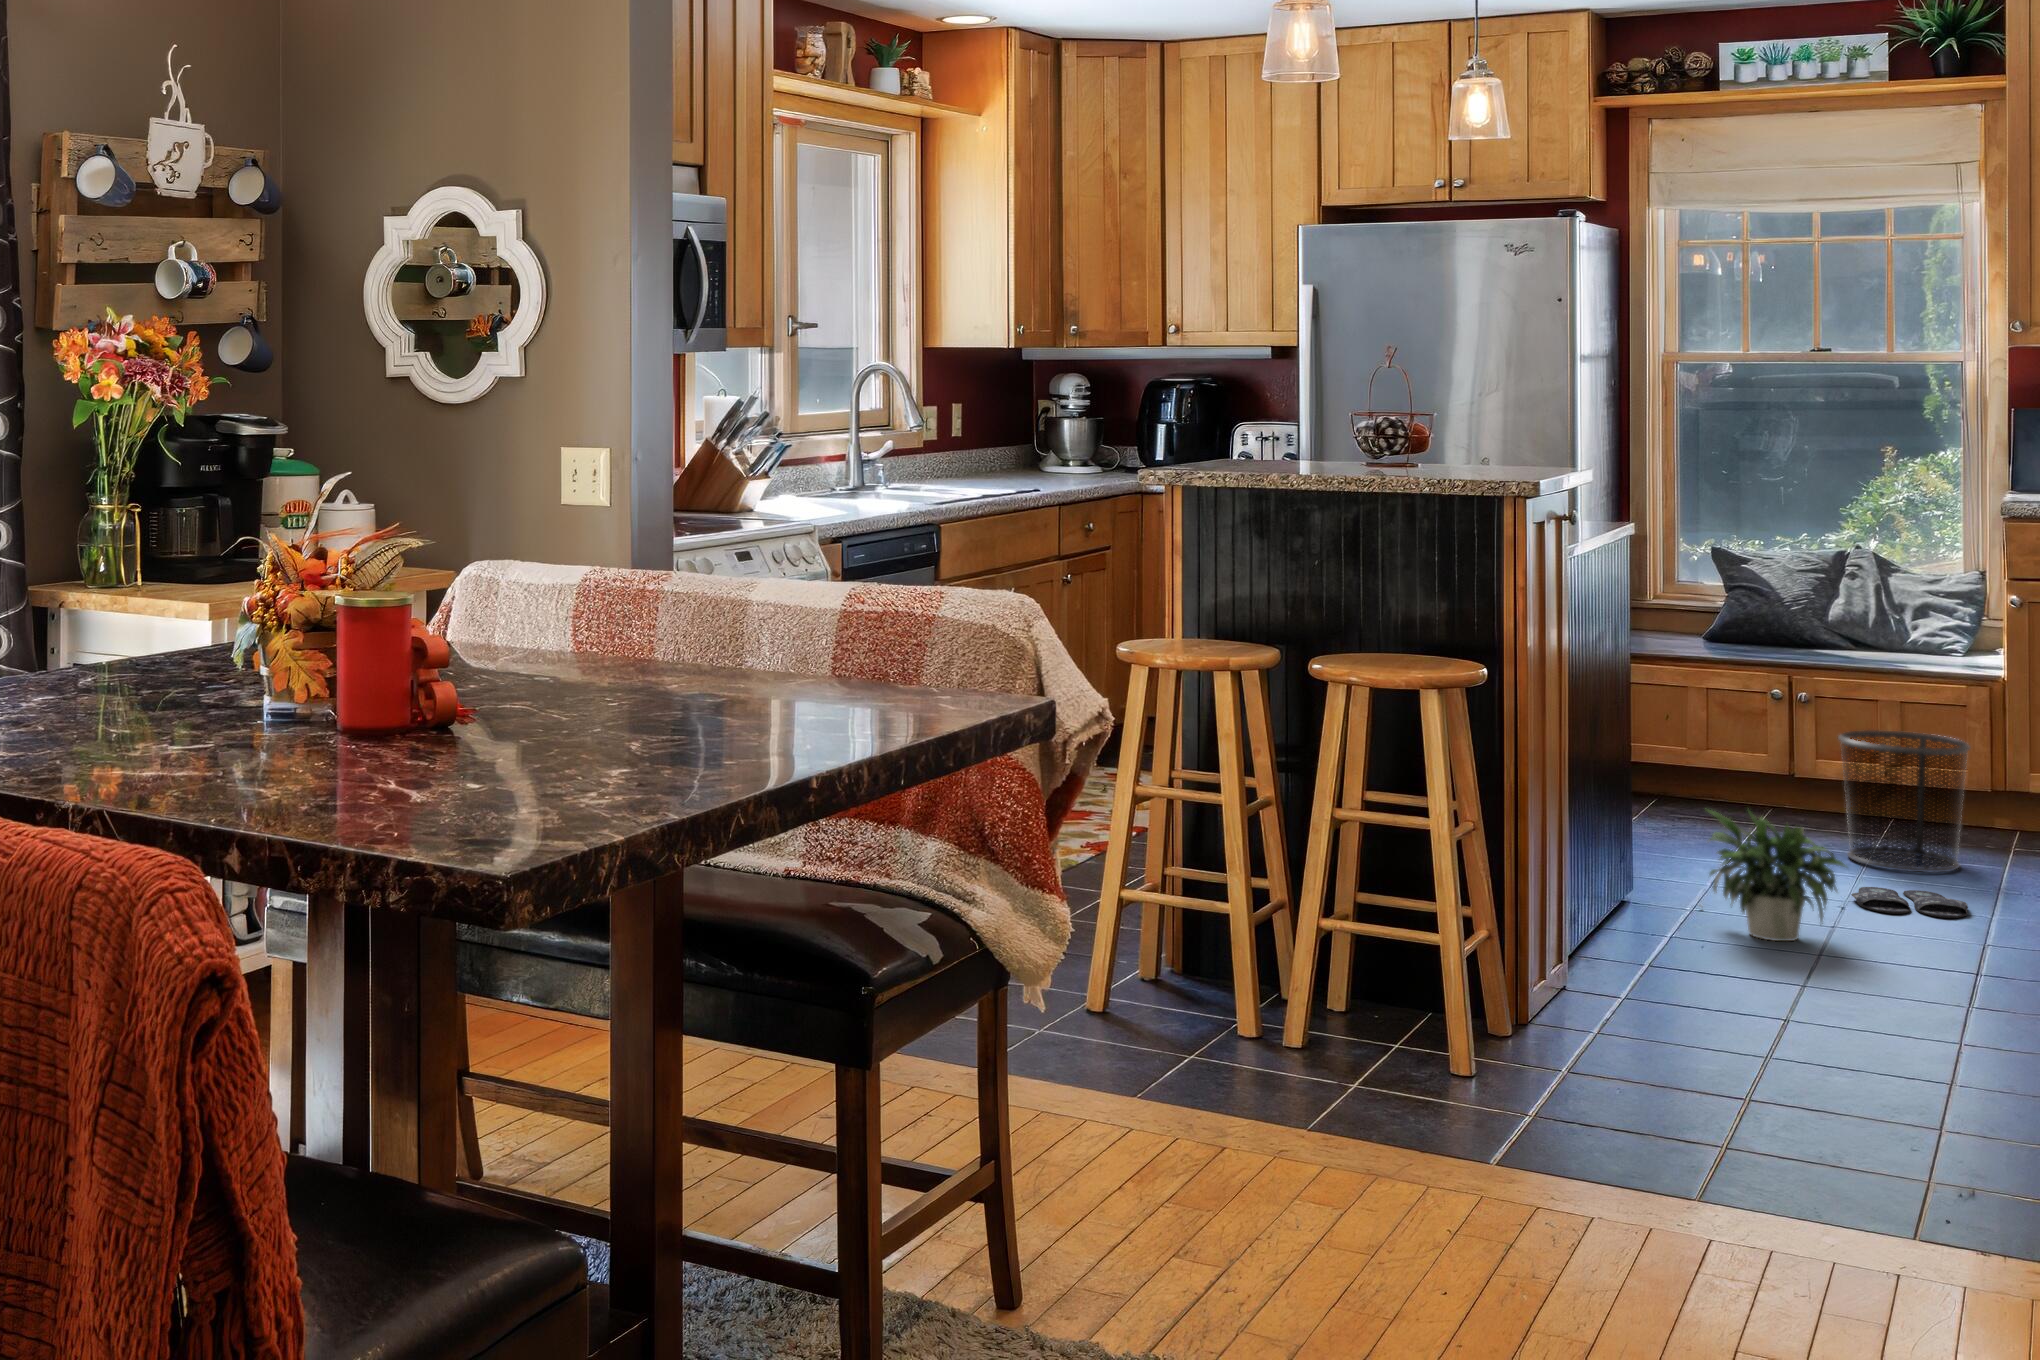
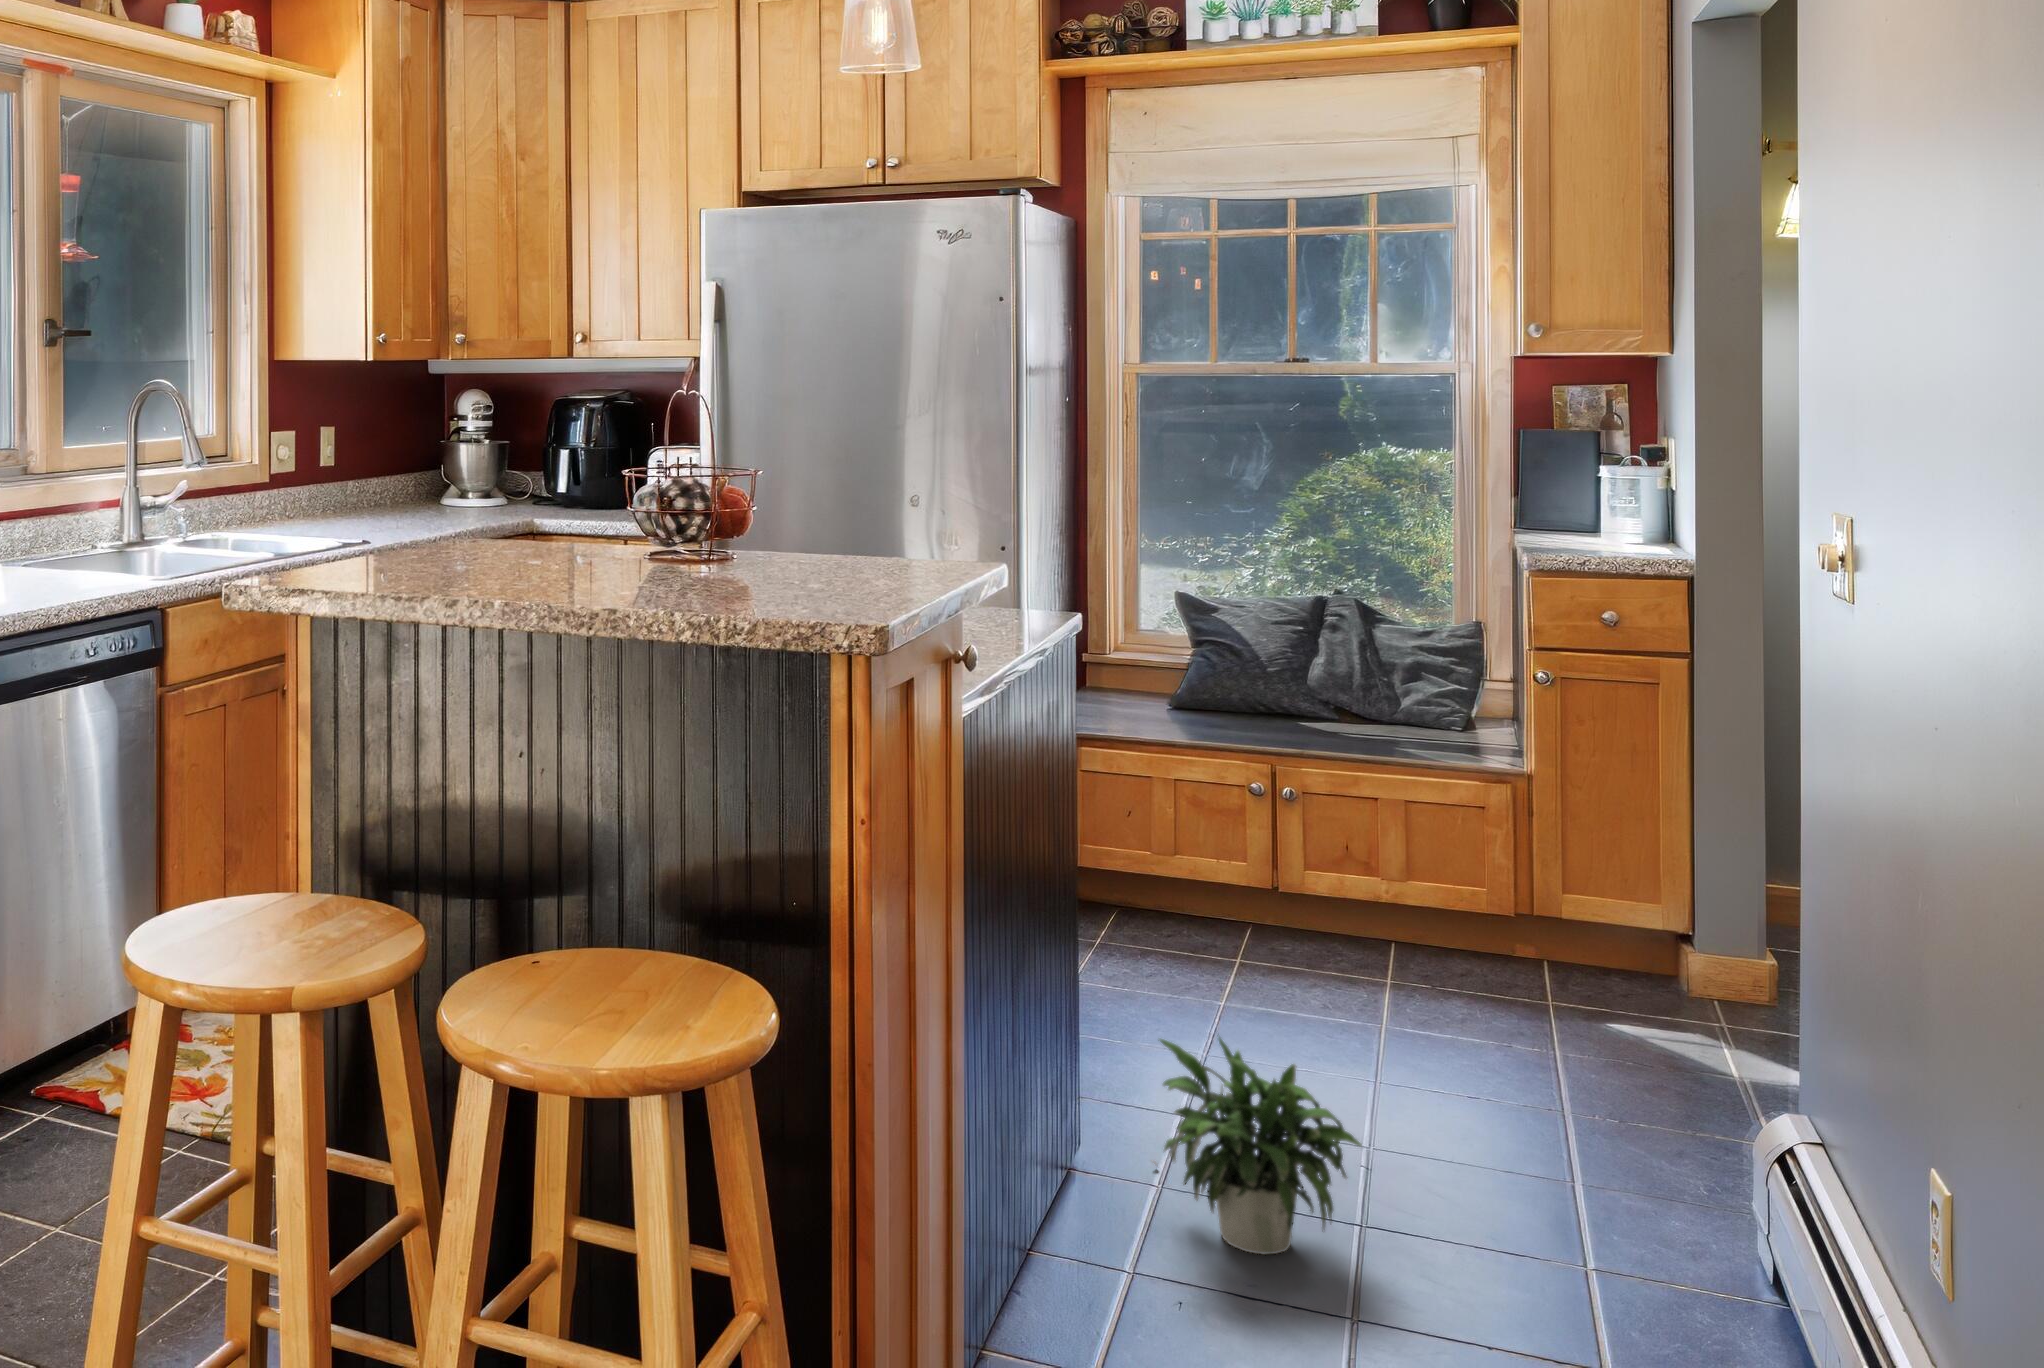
waste bin: present [1838,730,1970,872] -> none [1330,854,1498,1058]
slippers: present [1851,887,1968,918] -> none [1356,1098,1513,1173]

